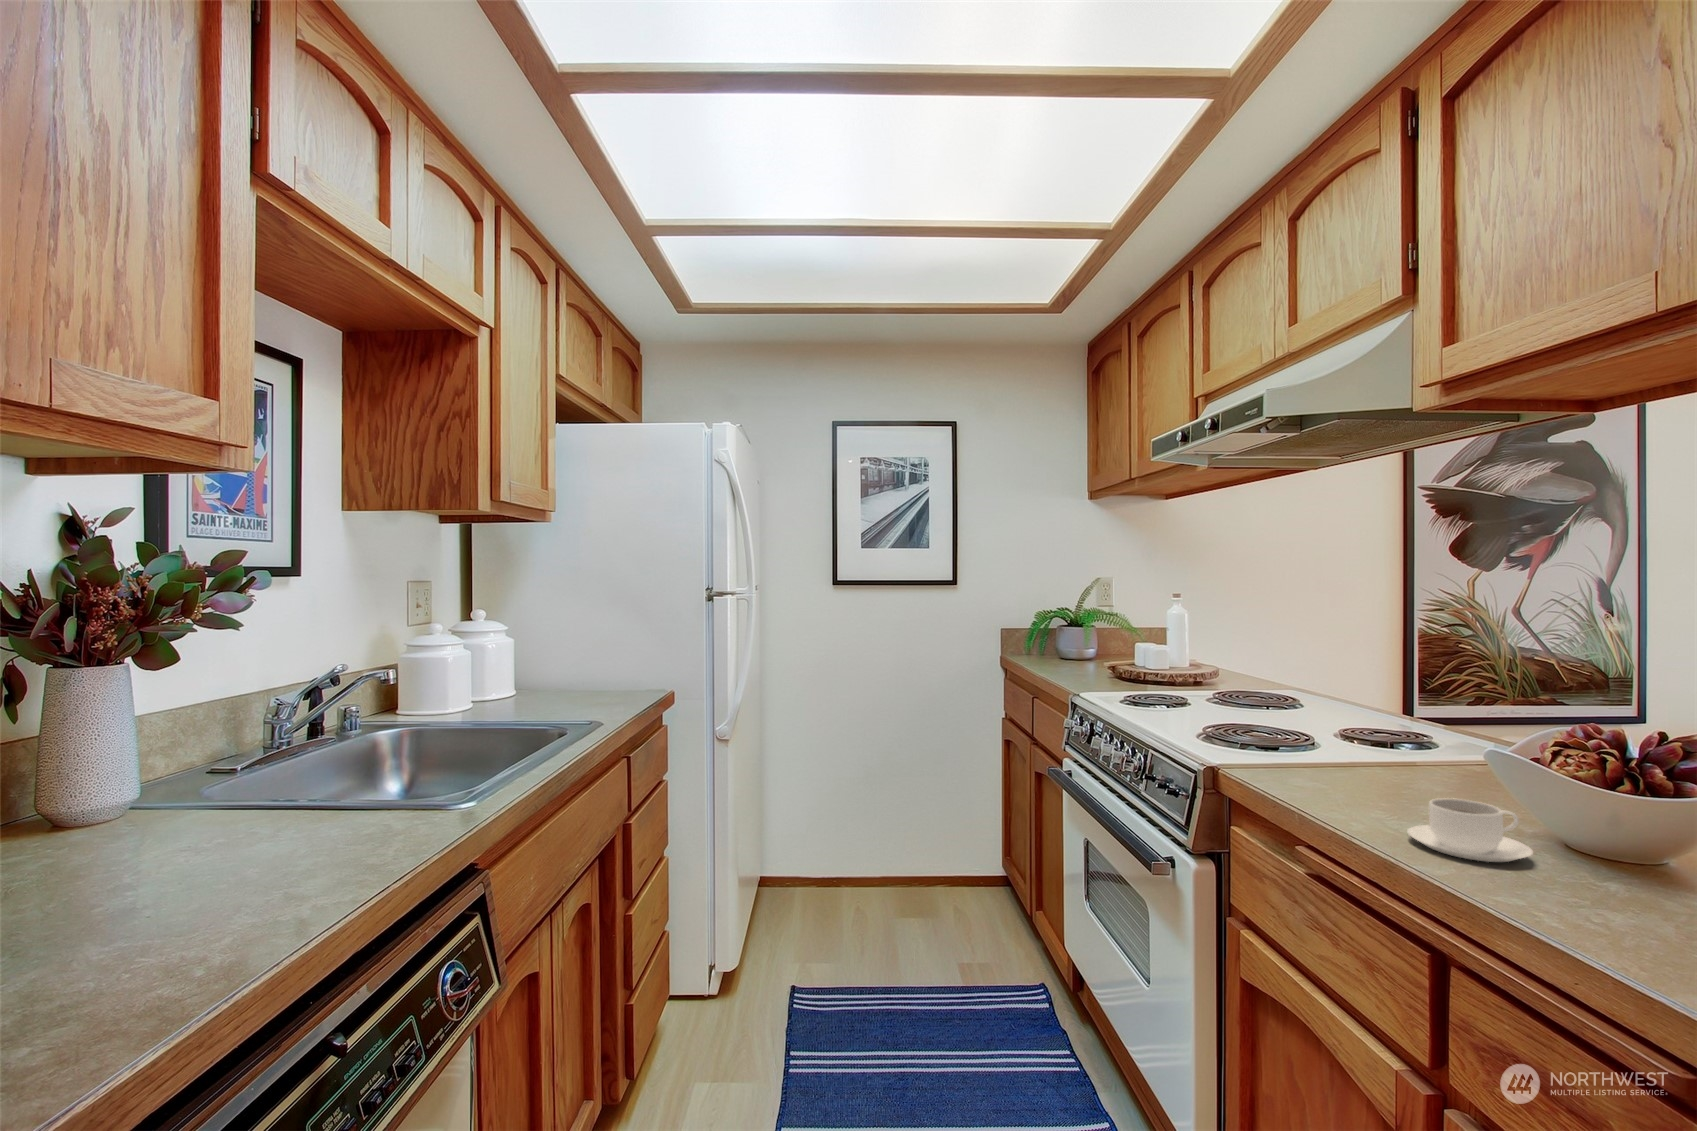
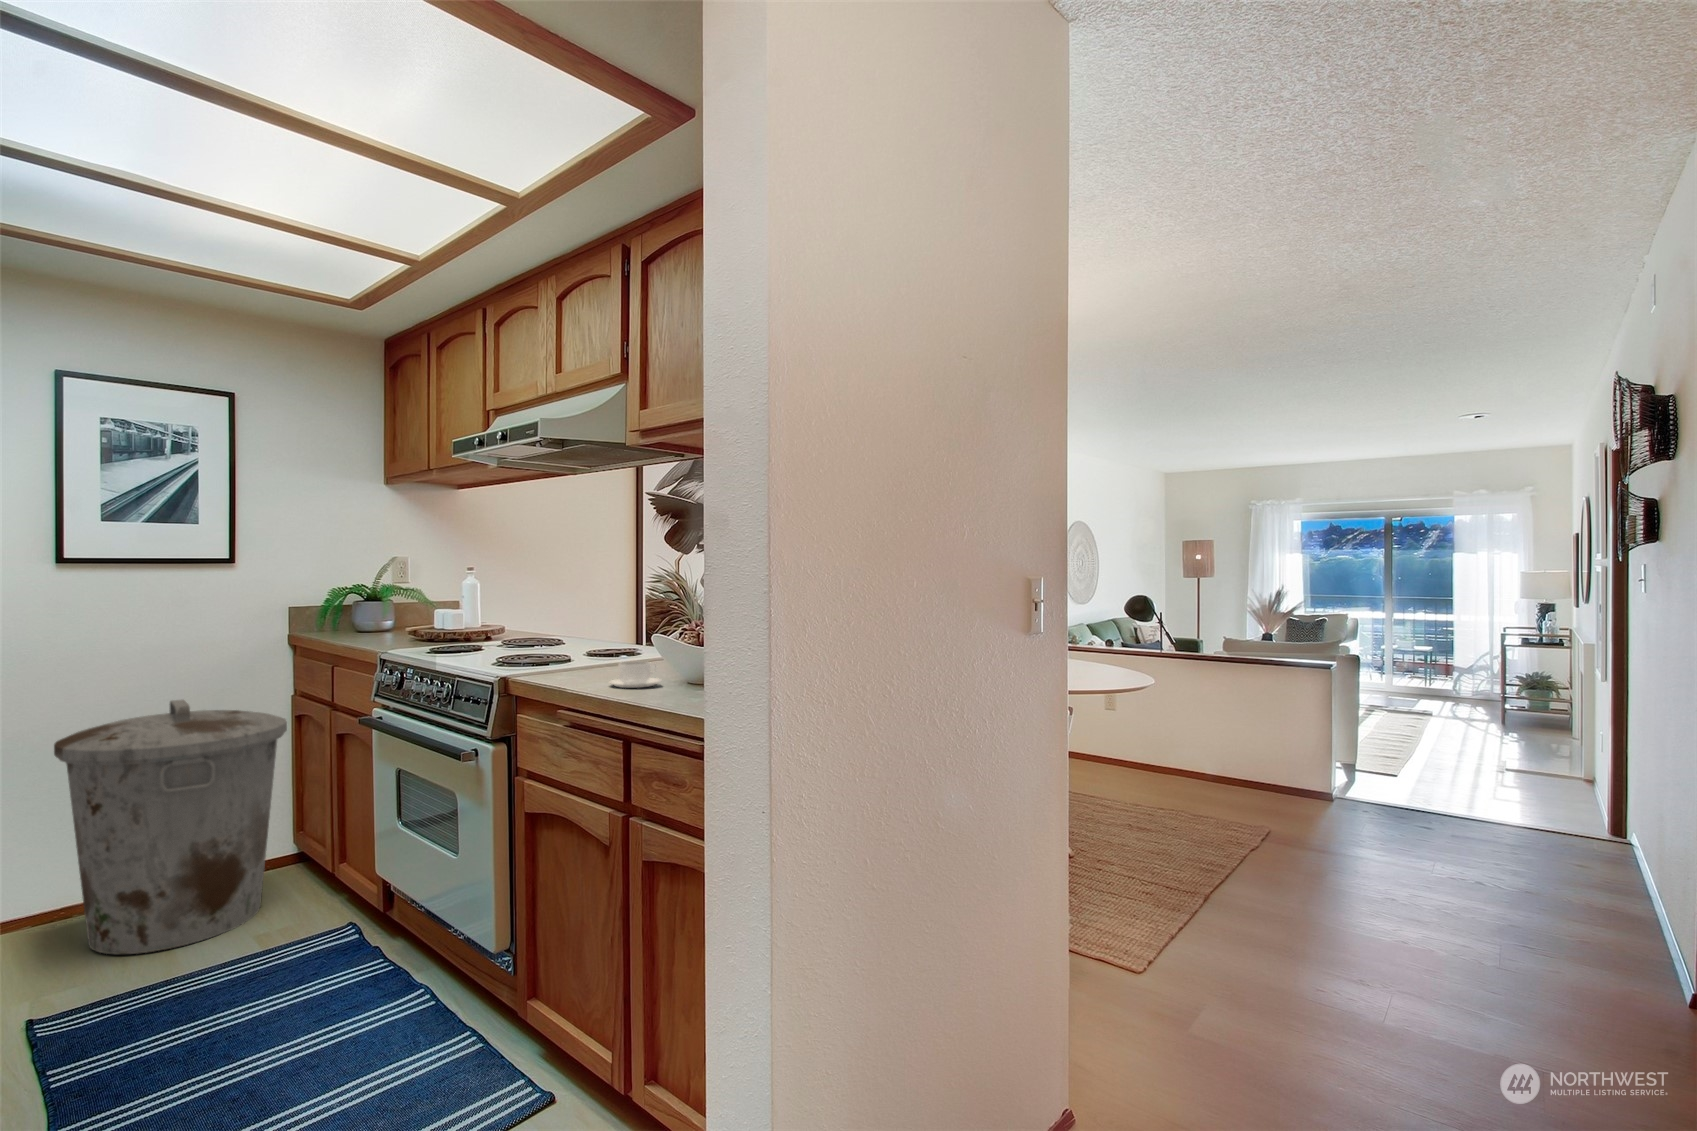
trash can: none [828,711,994,948] -> present [54,700,287,954]

